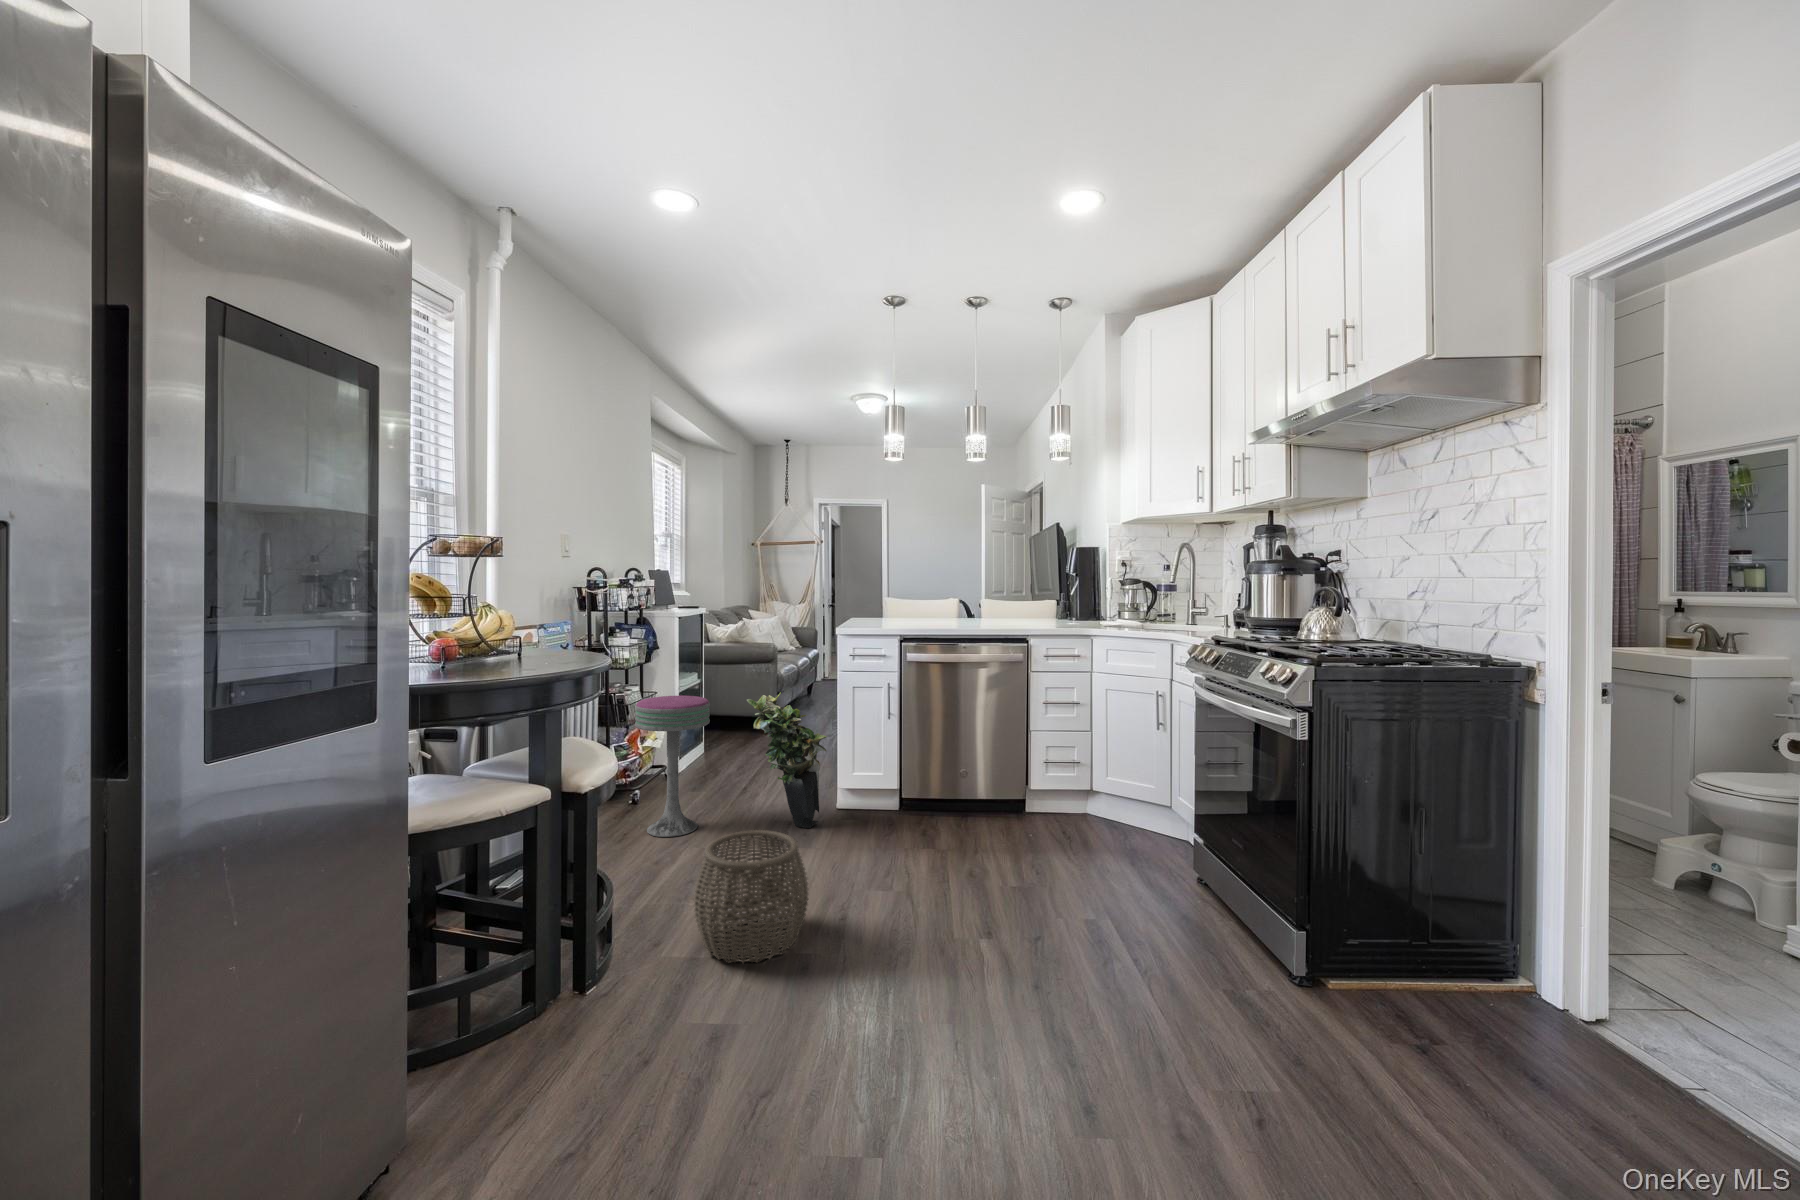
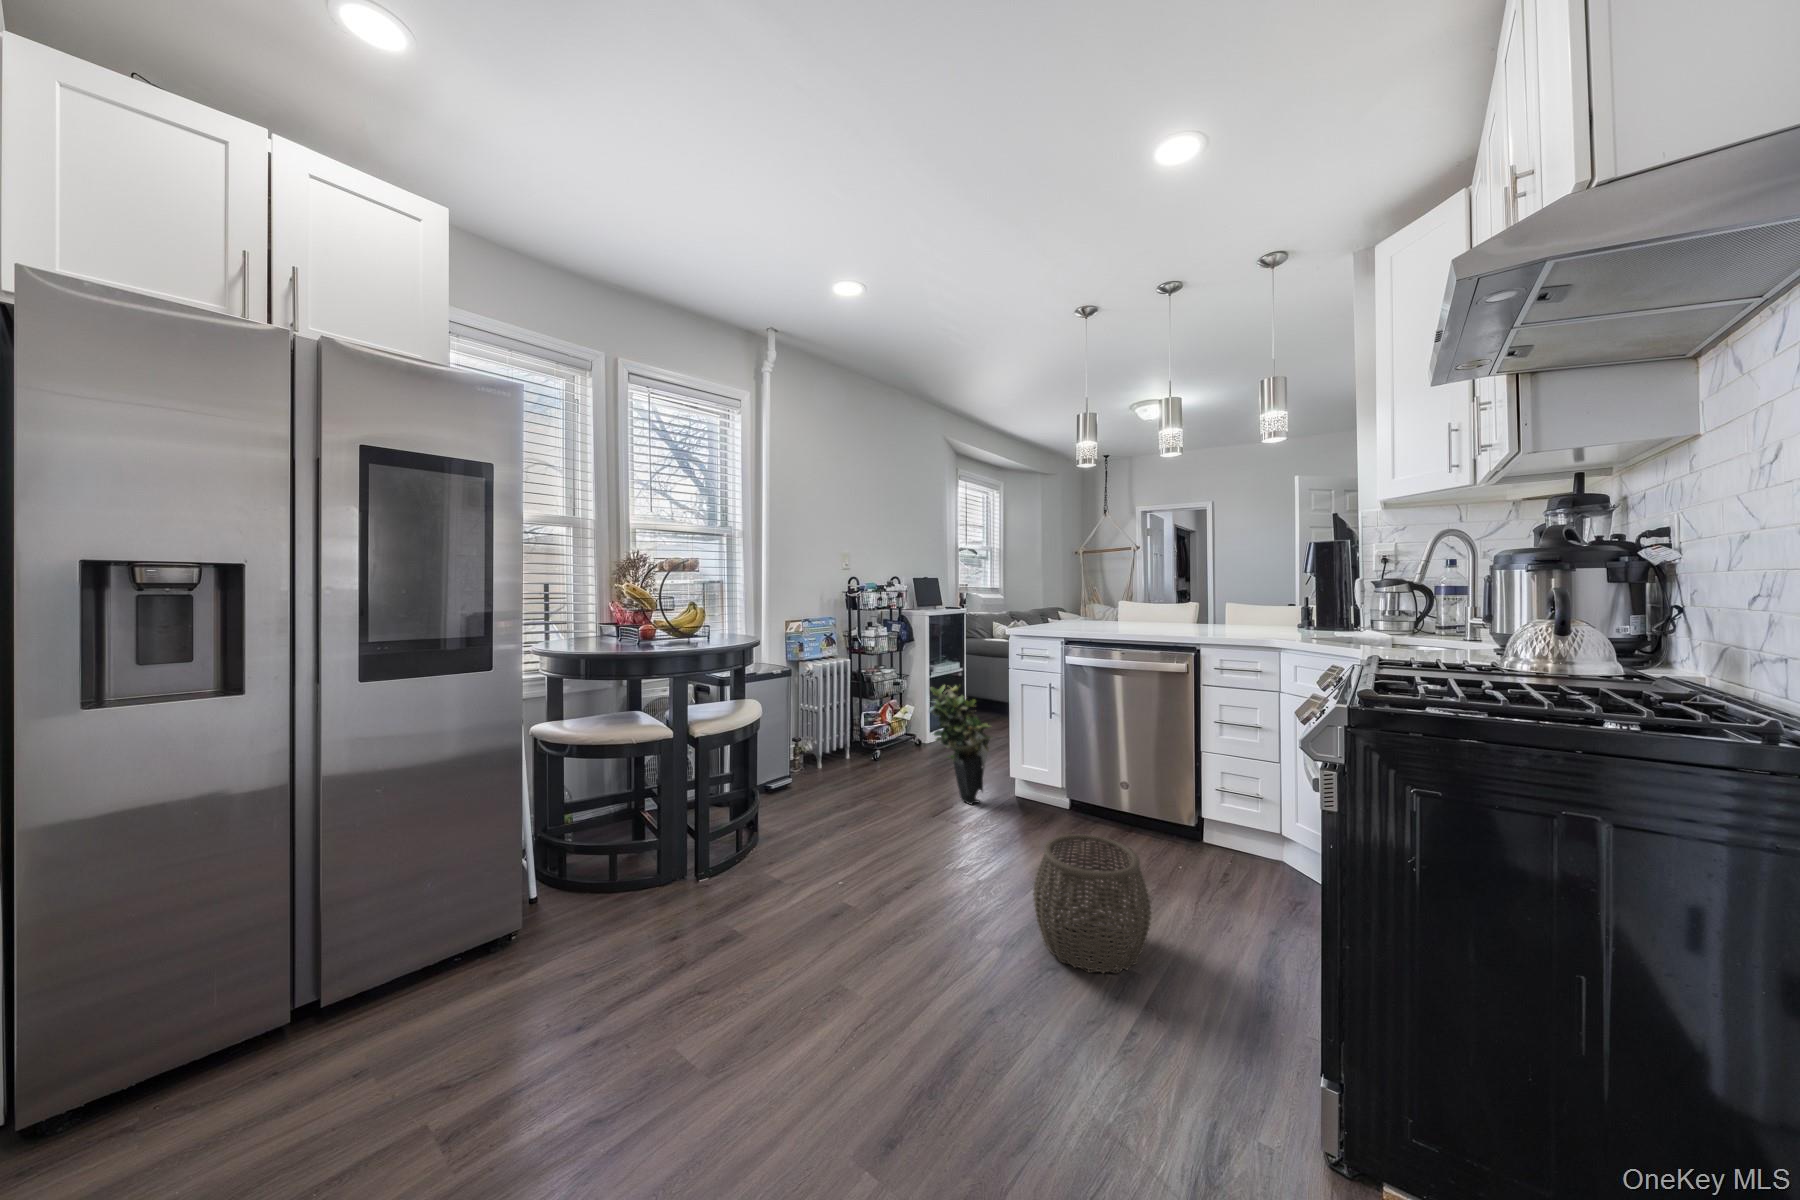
bar stool: present [635,696,710,837] -> none [851,679,906,788]
woven basket: present [694,830,808,963] -> present [1033,834,1151,974]

